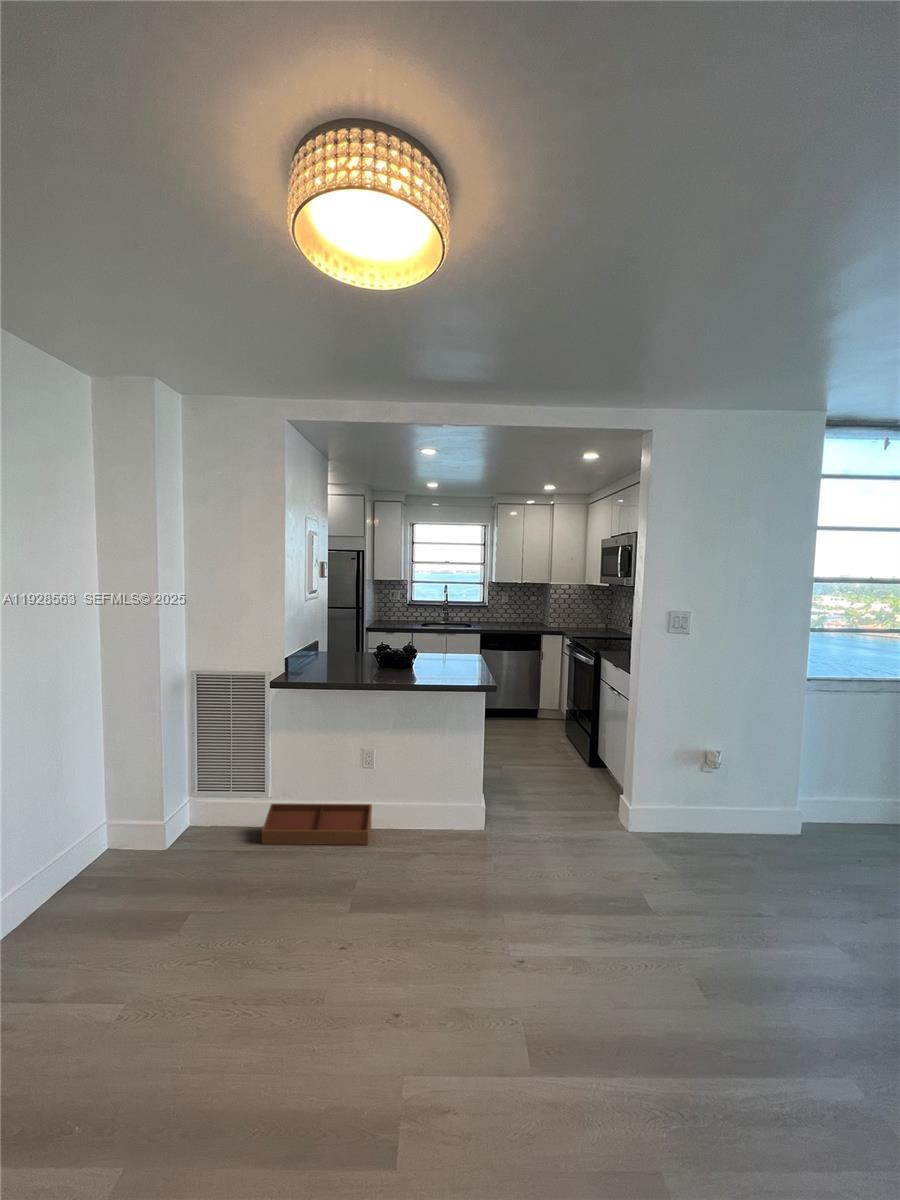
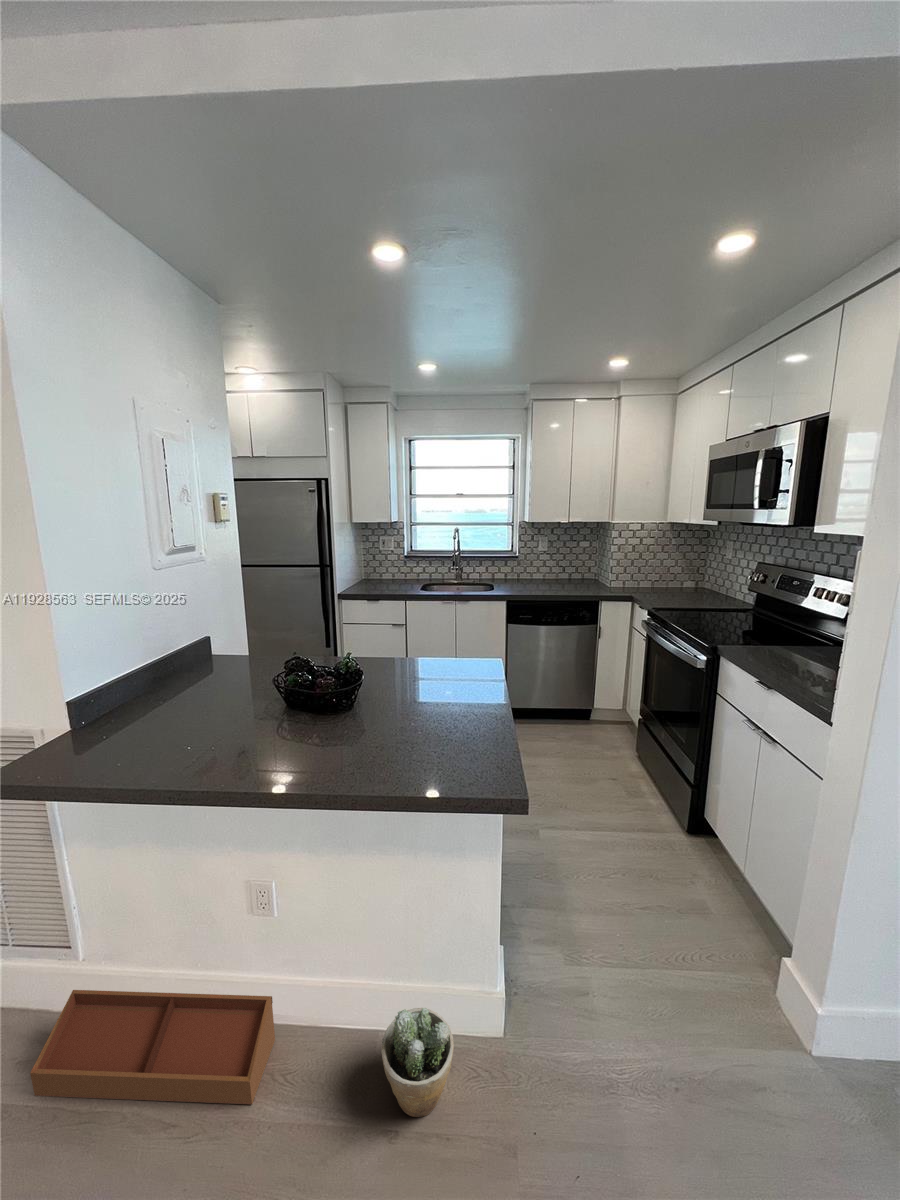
potted plant: none [429,798,462,847] -> present [381,1008,454,1117]

